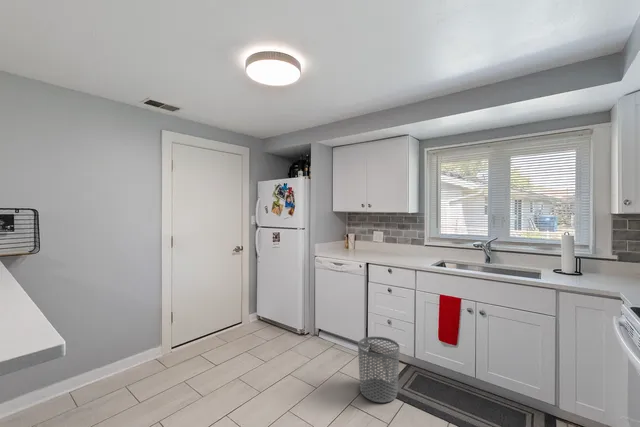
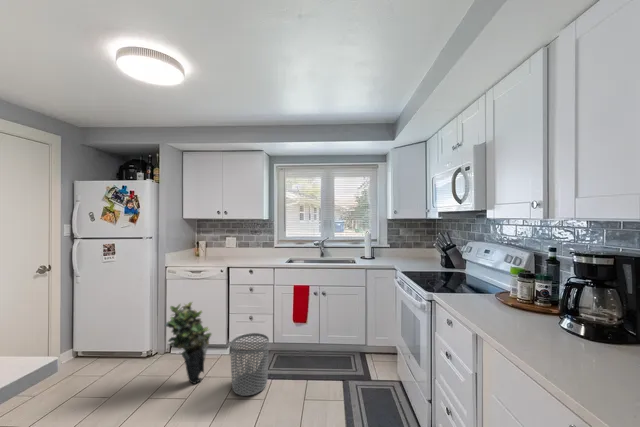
potted plant: none [306,292,348,371] -> present [165,302,211,384]

